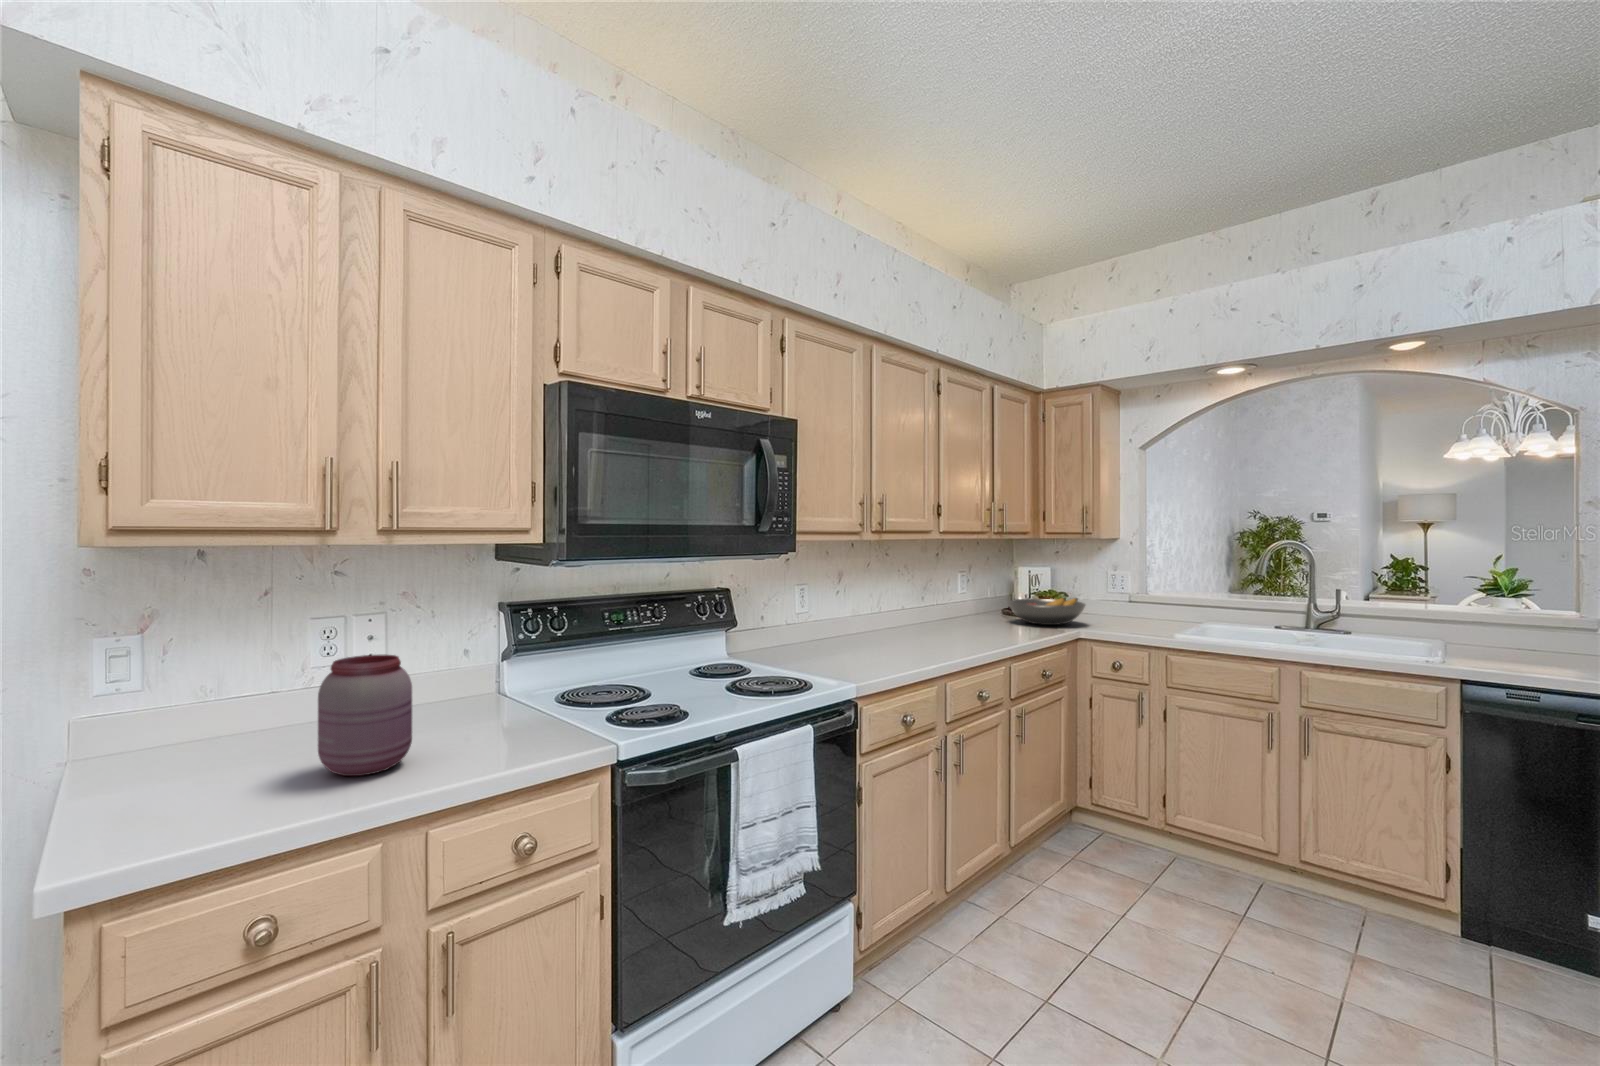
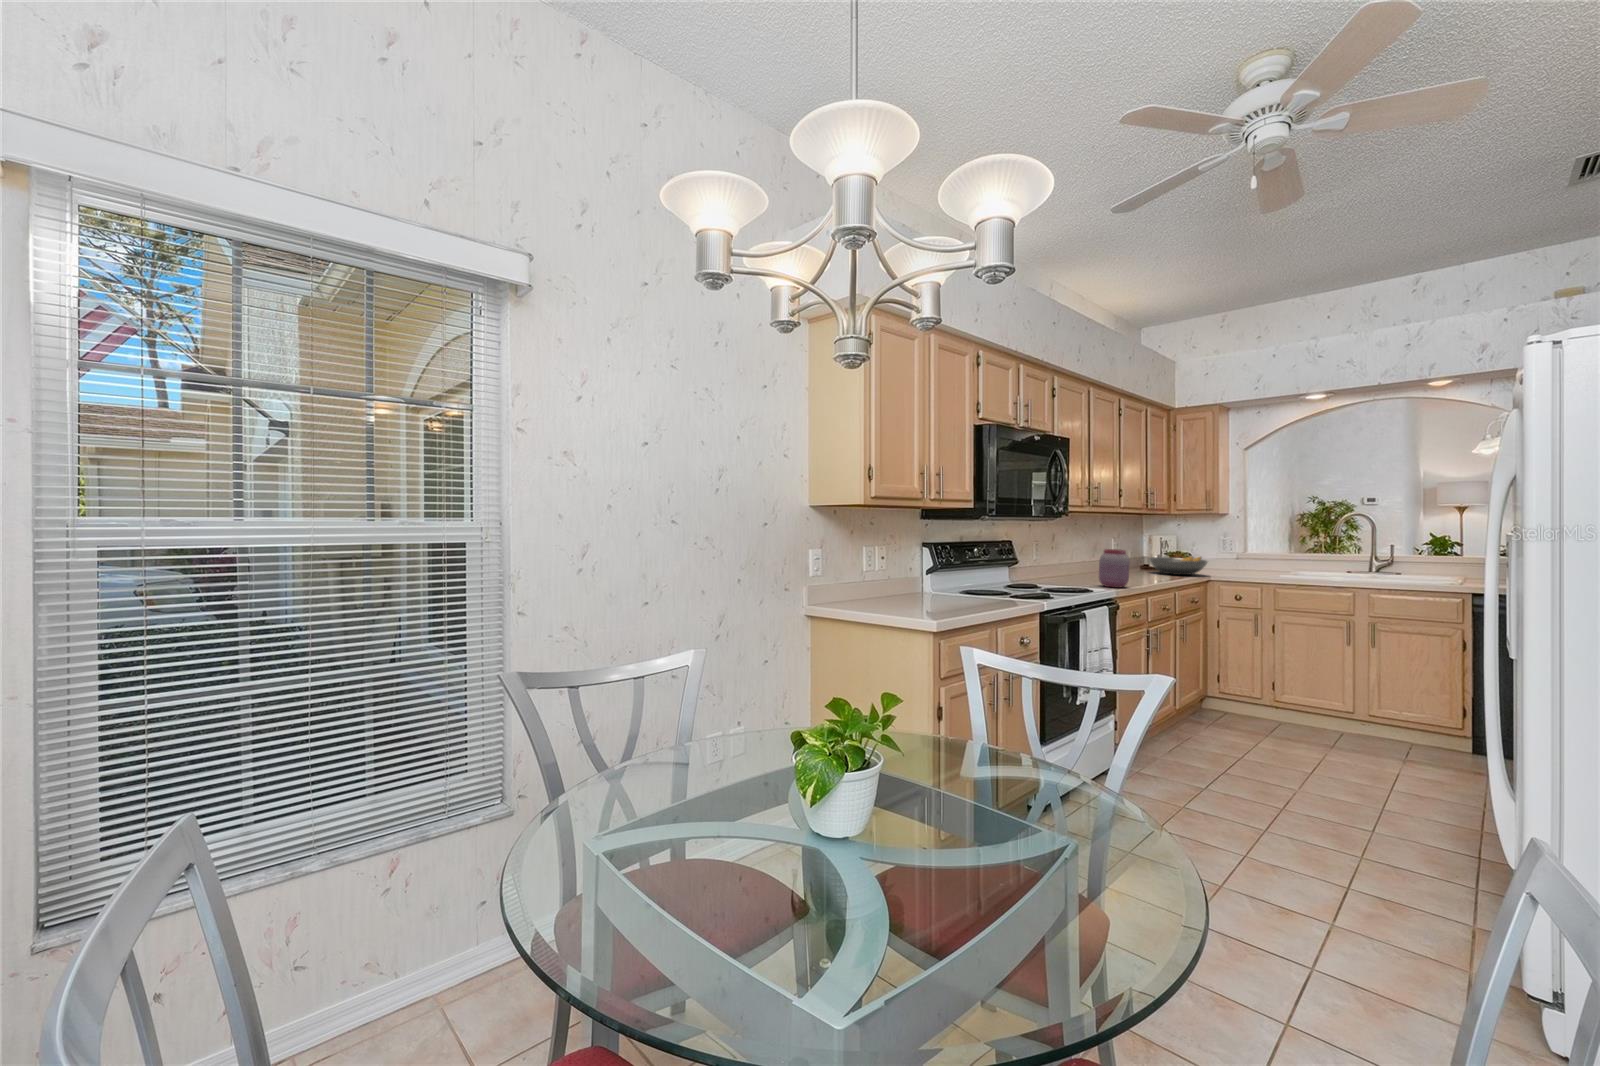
jar: present [318,655,412,776] -> present [1099,549,1130,588]

